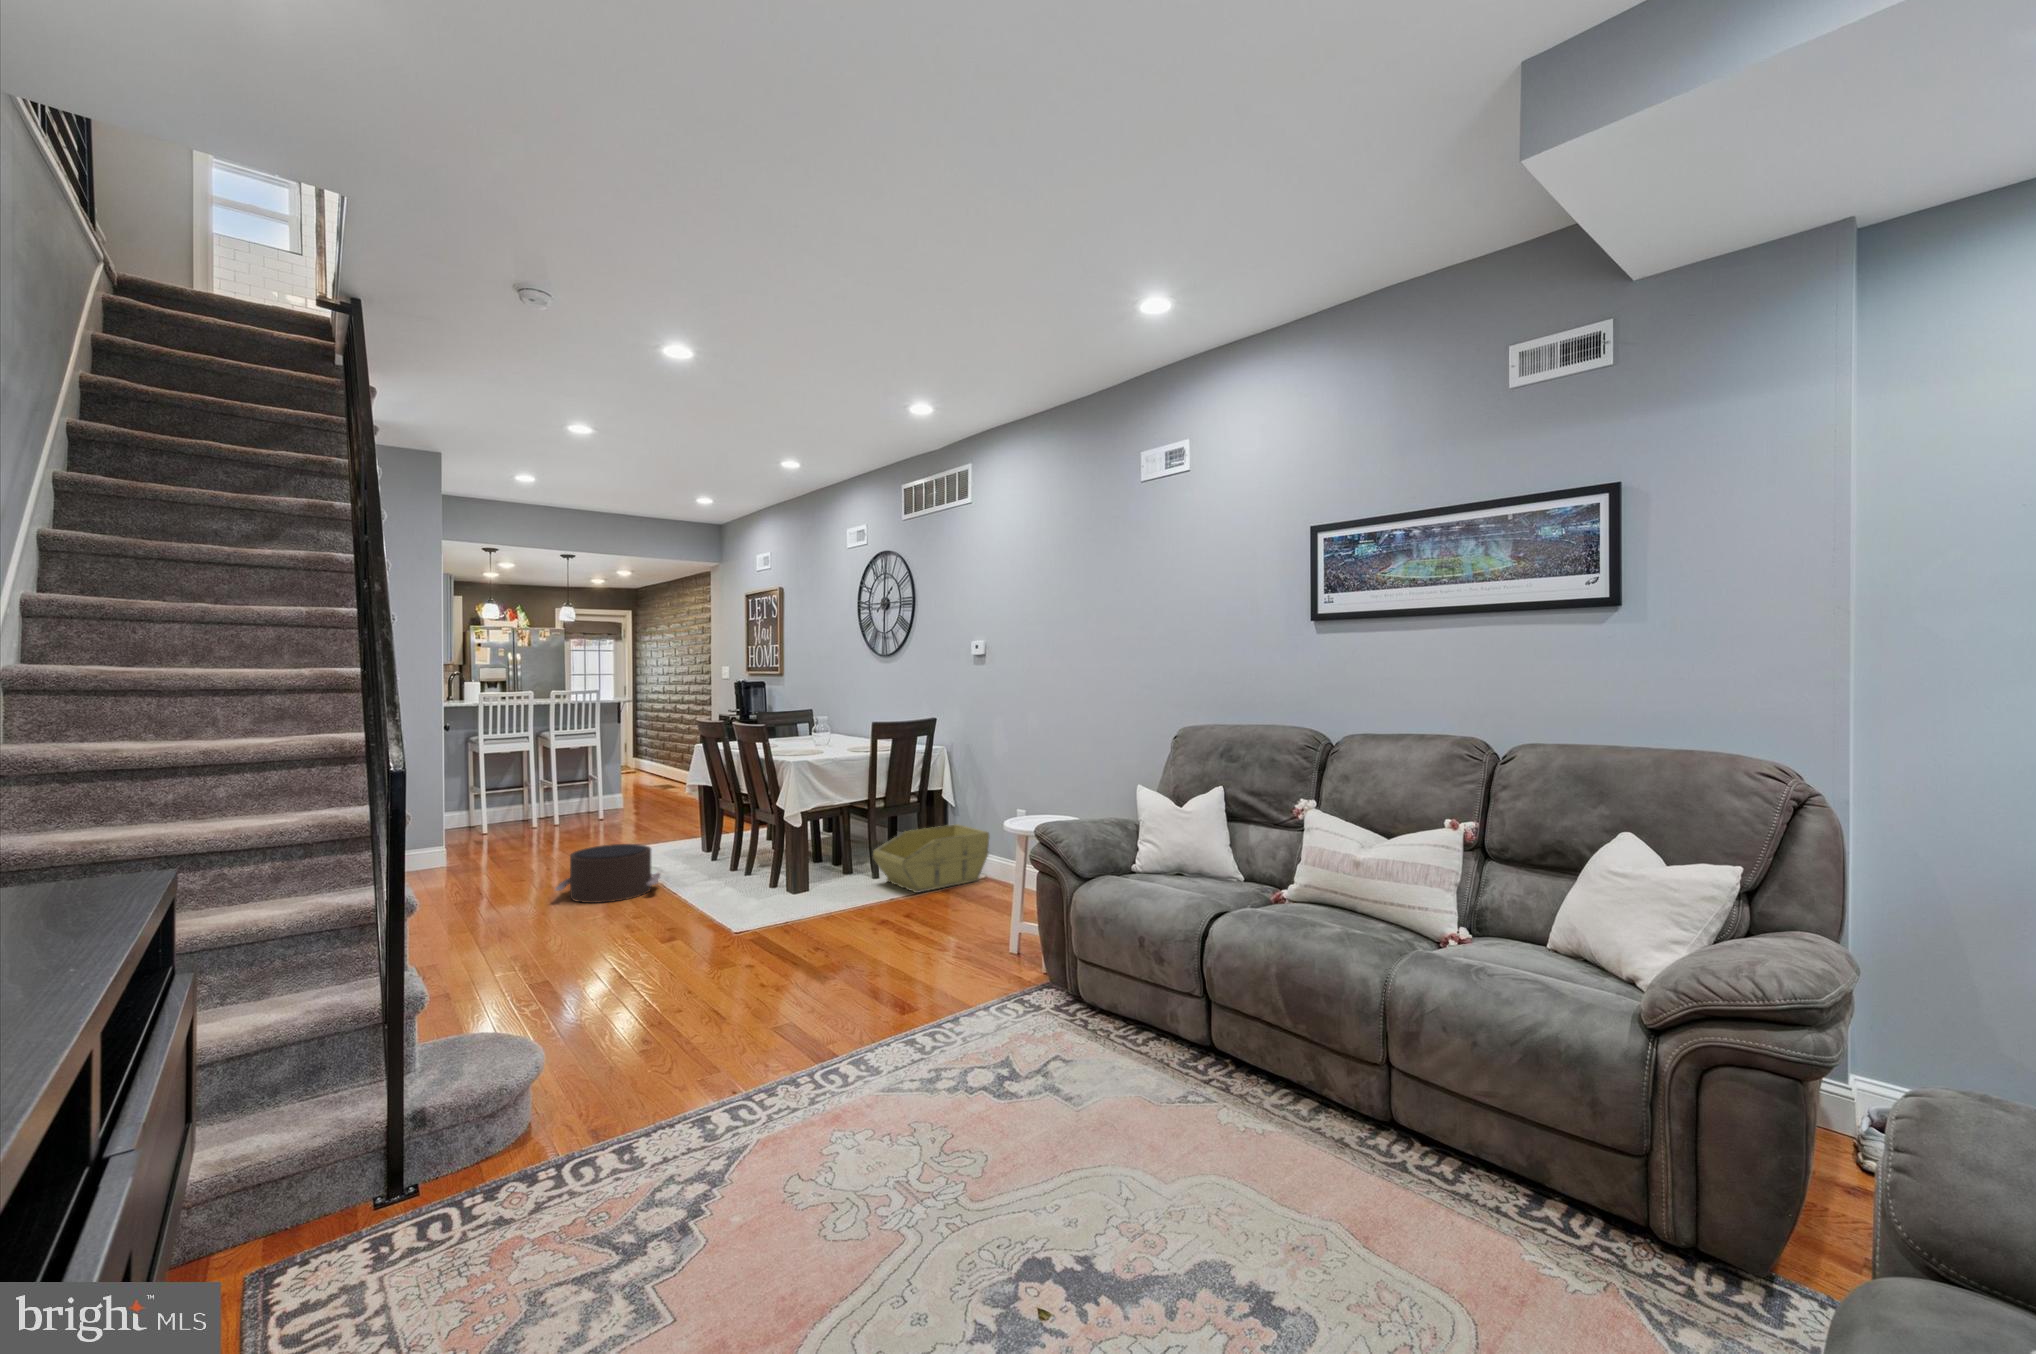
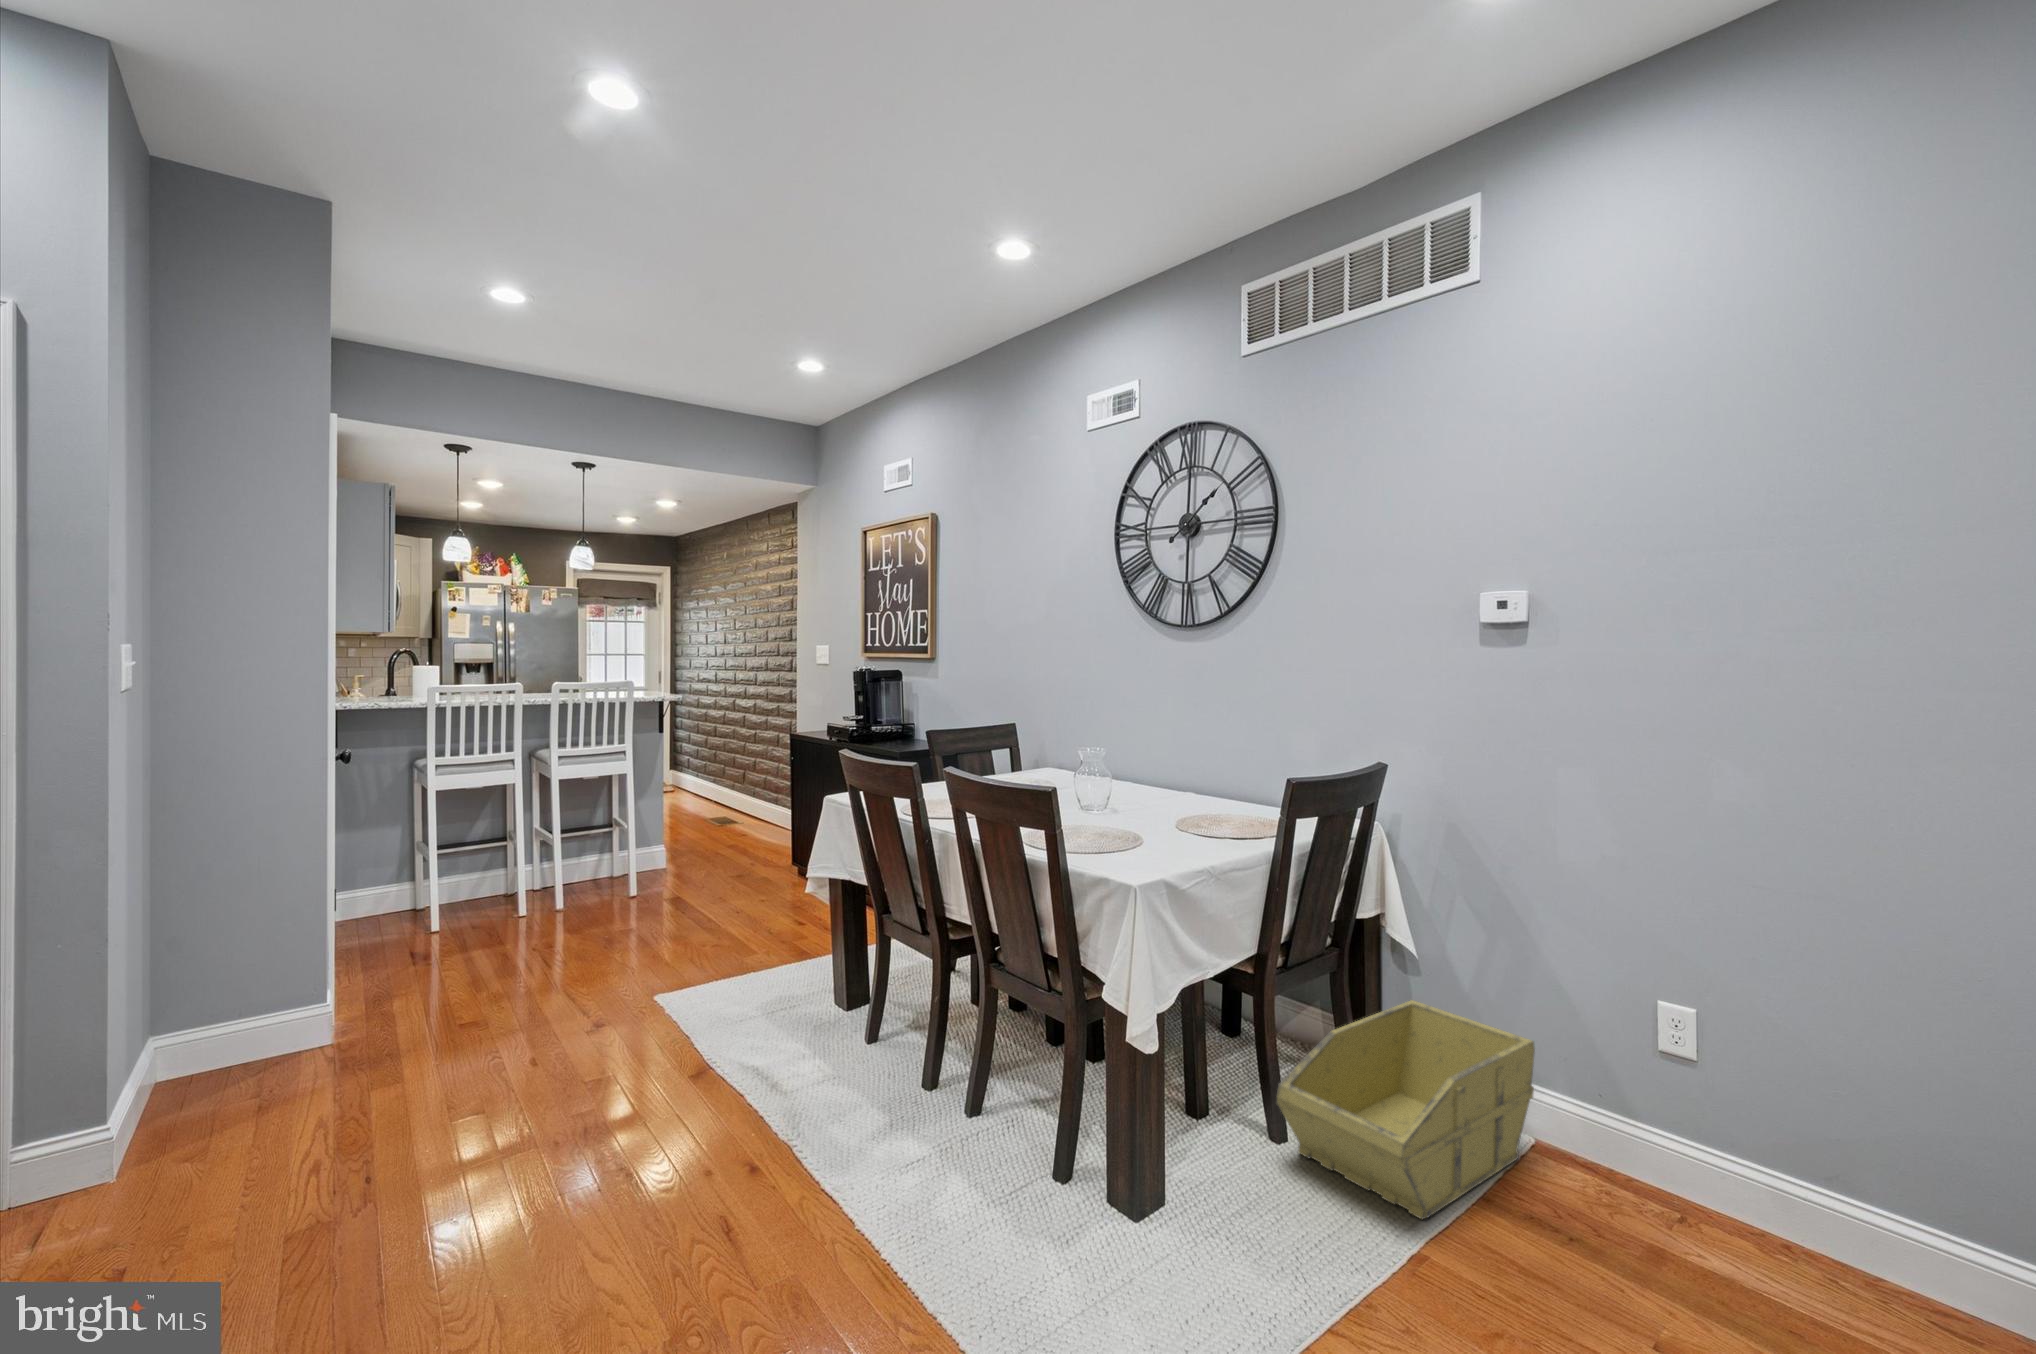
pouf: present [555,844,660,903] -> none [534,1043,783,1232]

